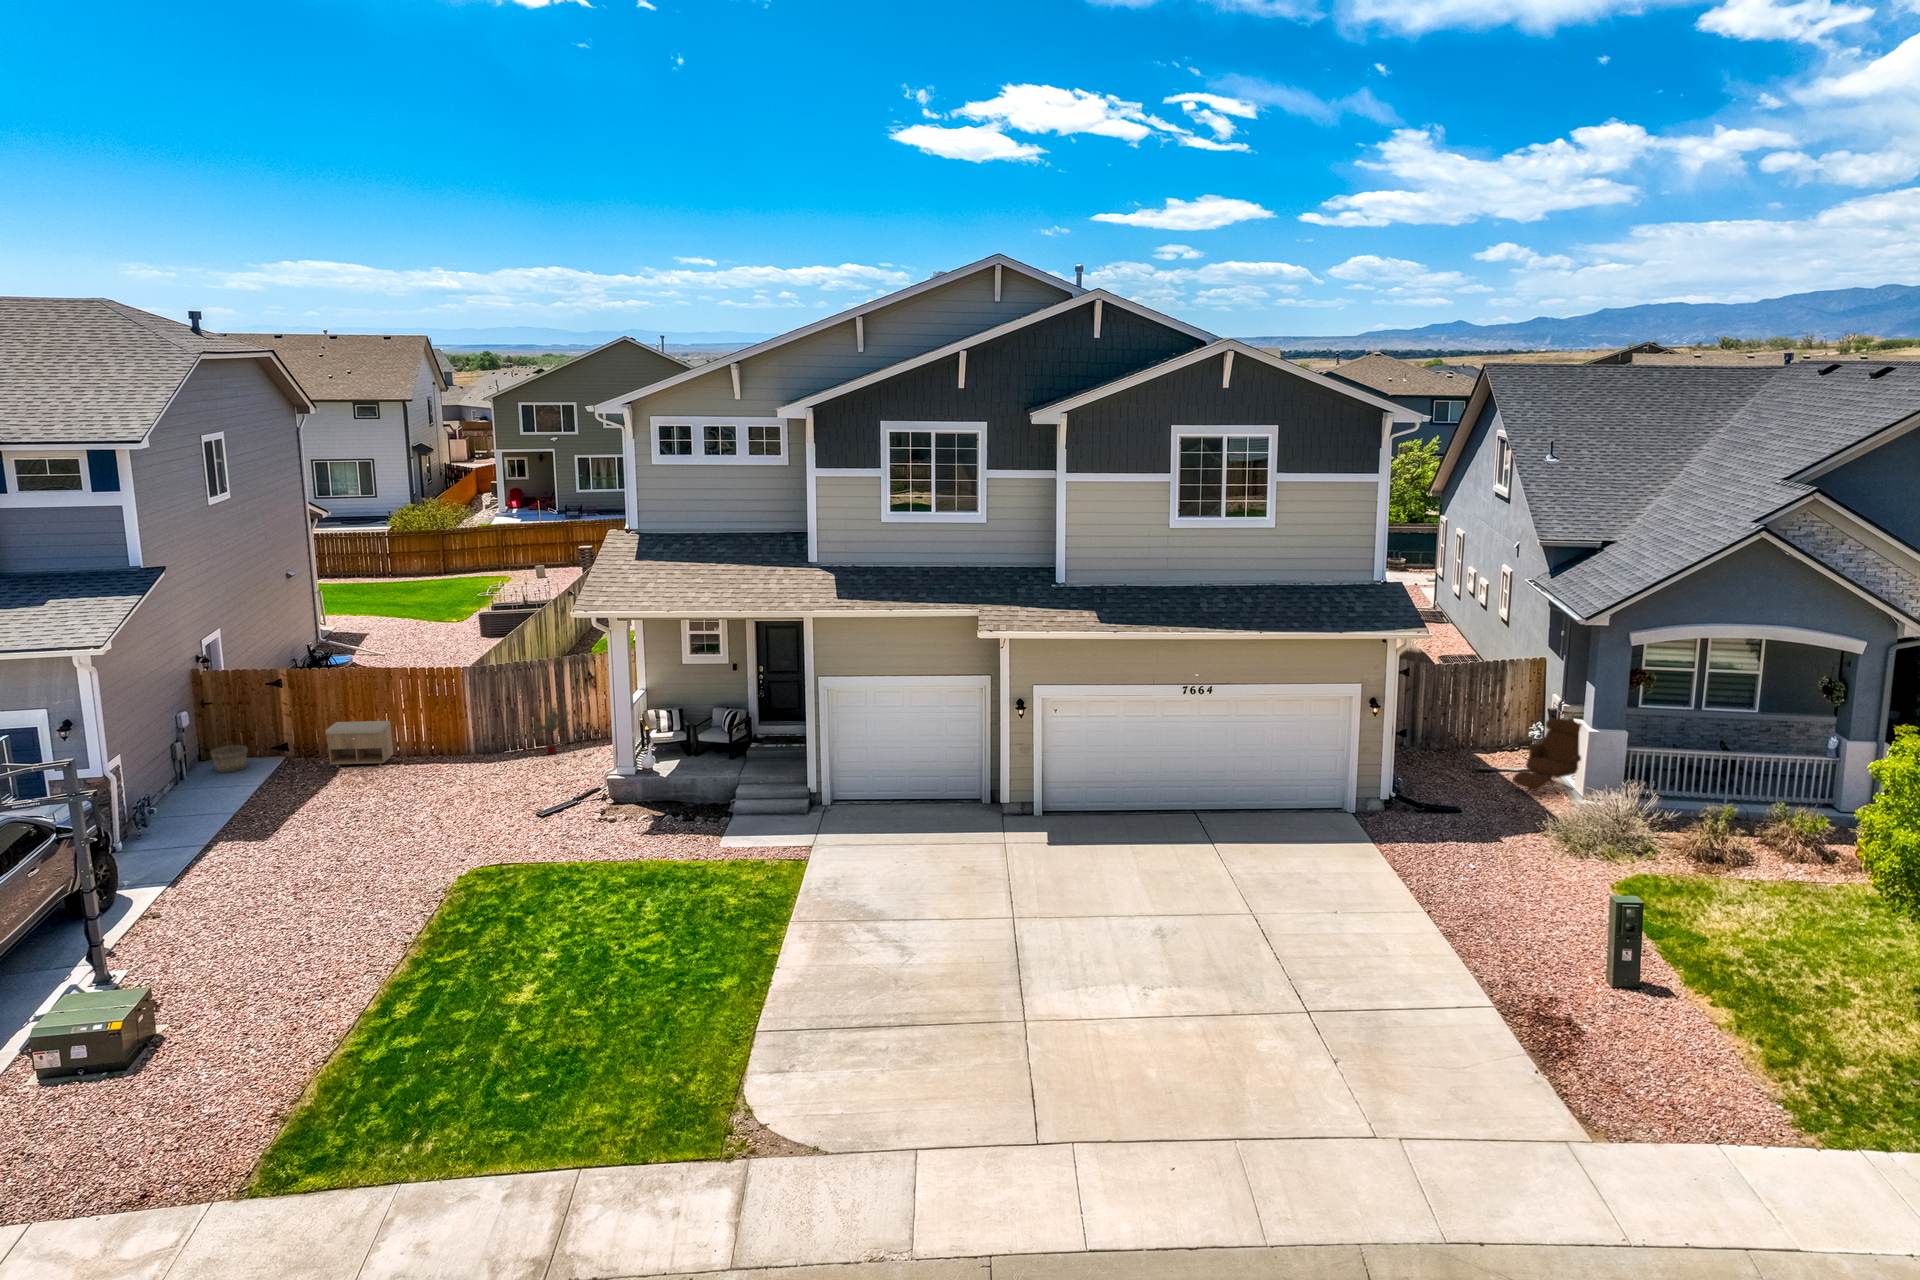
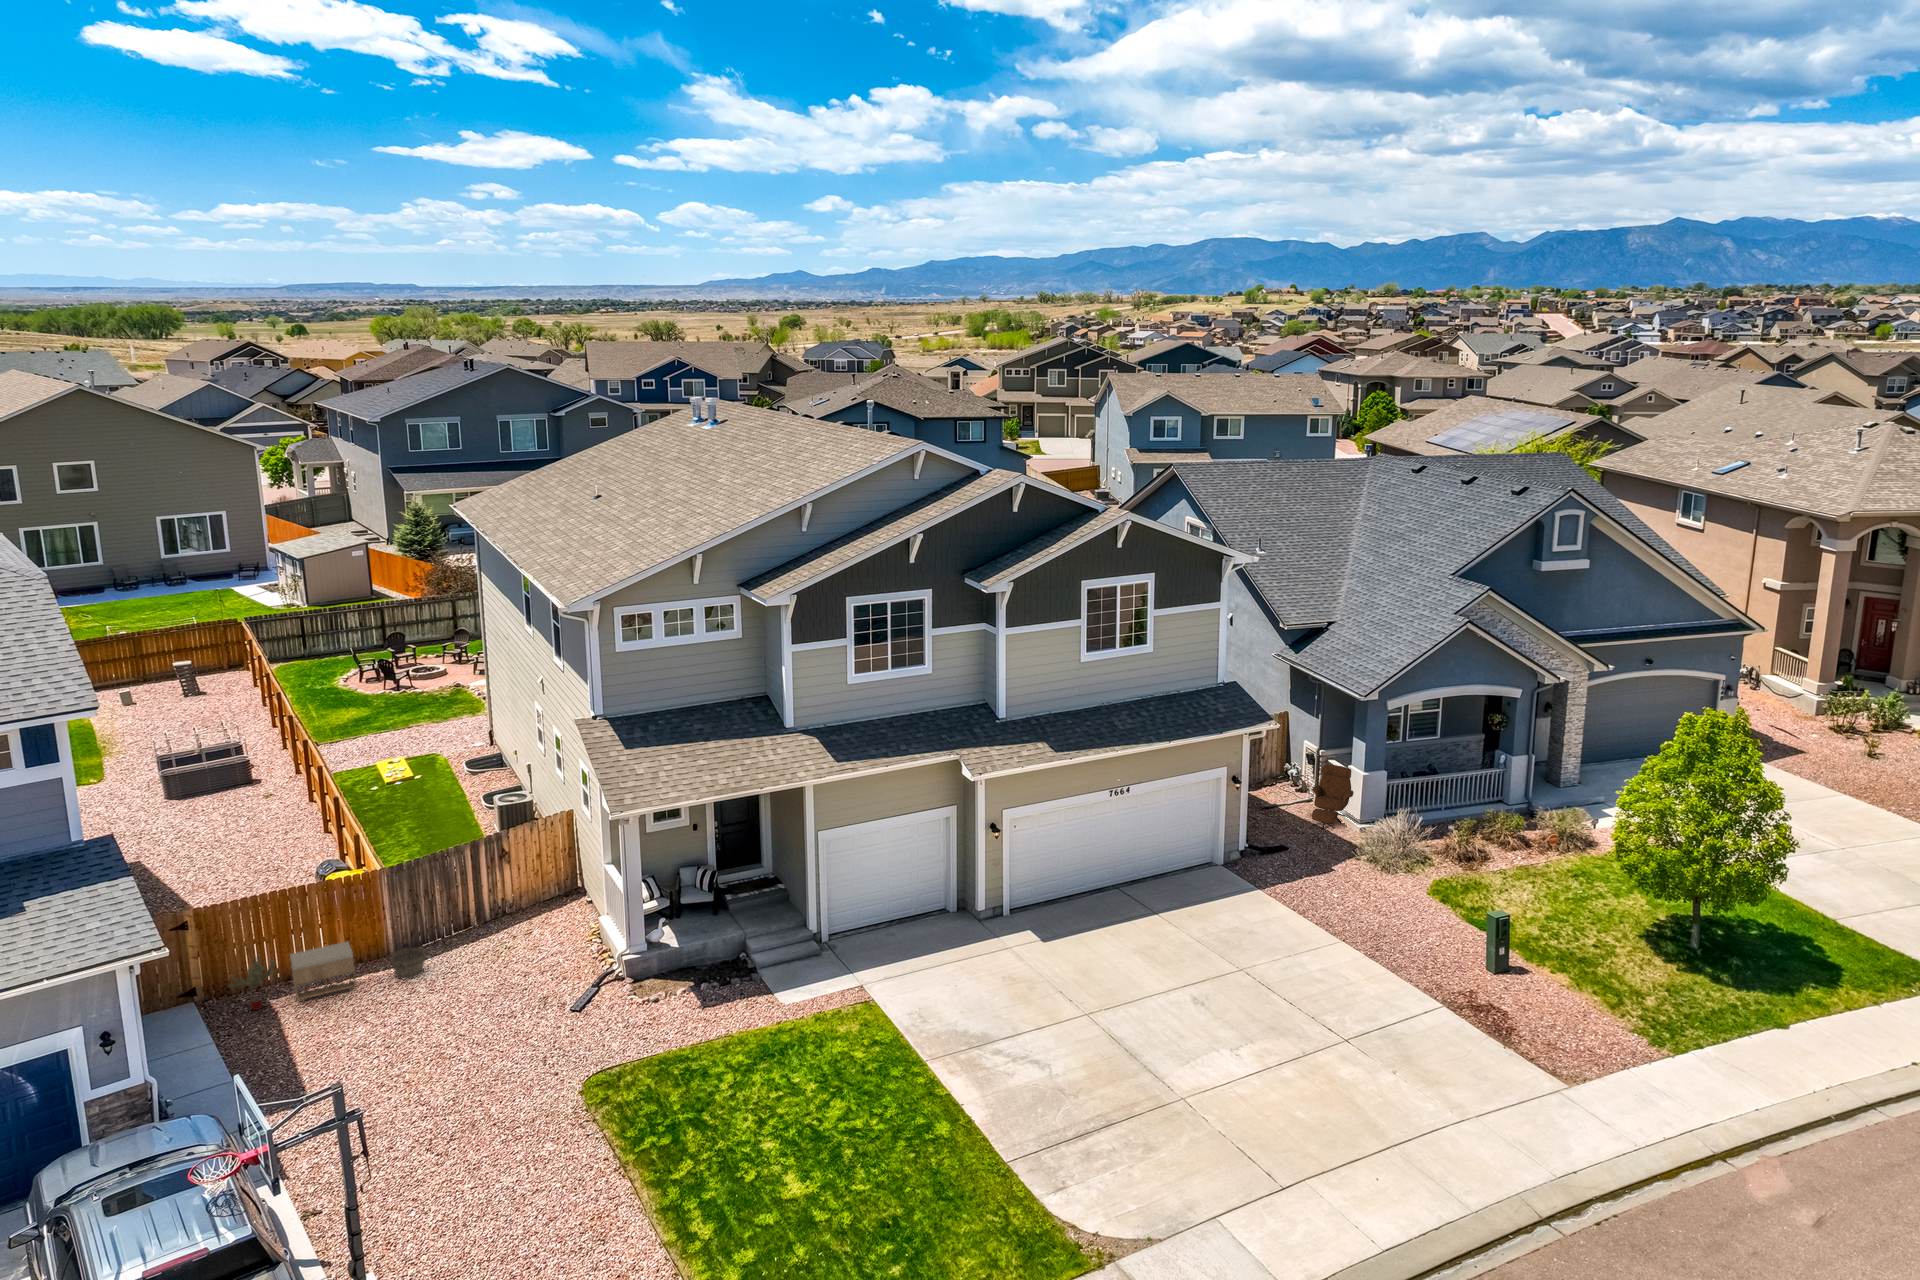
potted tree: present [531,705,569,755] -> present [229,957,275,1010]
wooden bucket: present [211,744,248,773] -> present [390,948,425,979]

